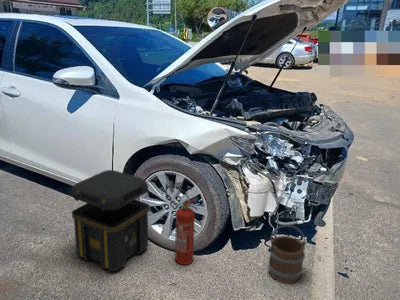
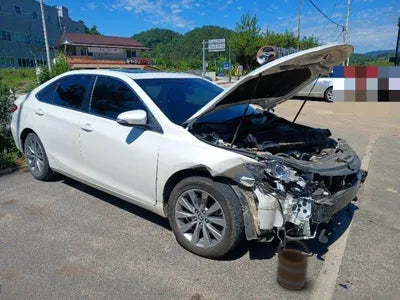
toolbox: present [72,170,150,272] -> none [122,188,182,268]
fire extinguisher: present [165,185,198,265] -> none [193,201,218,268]

